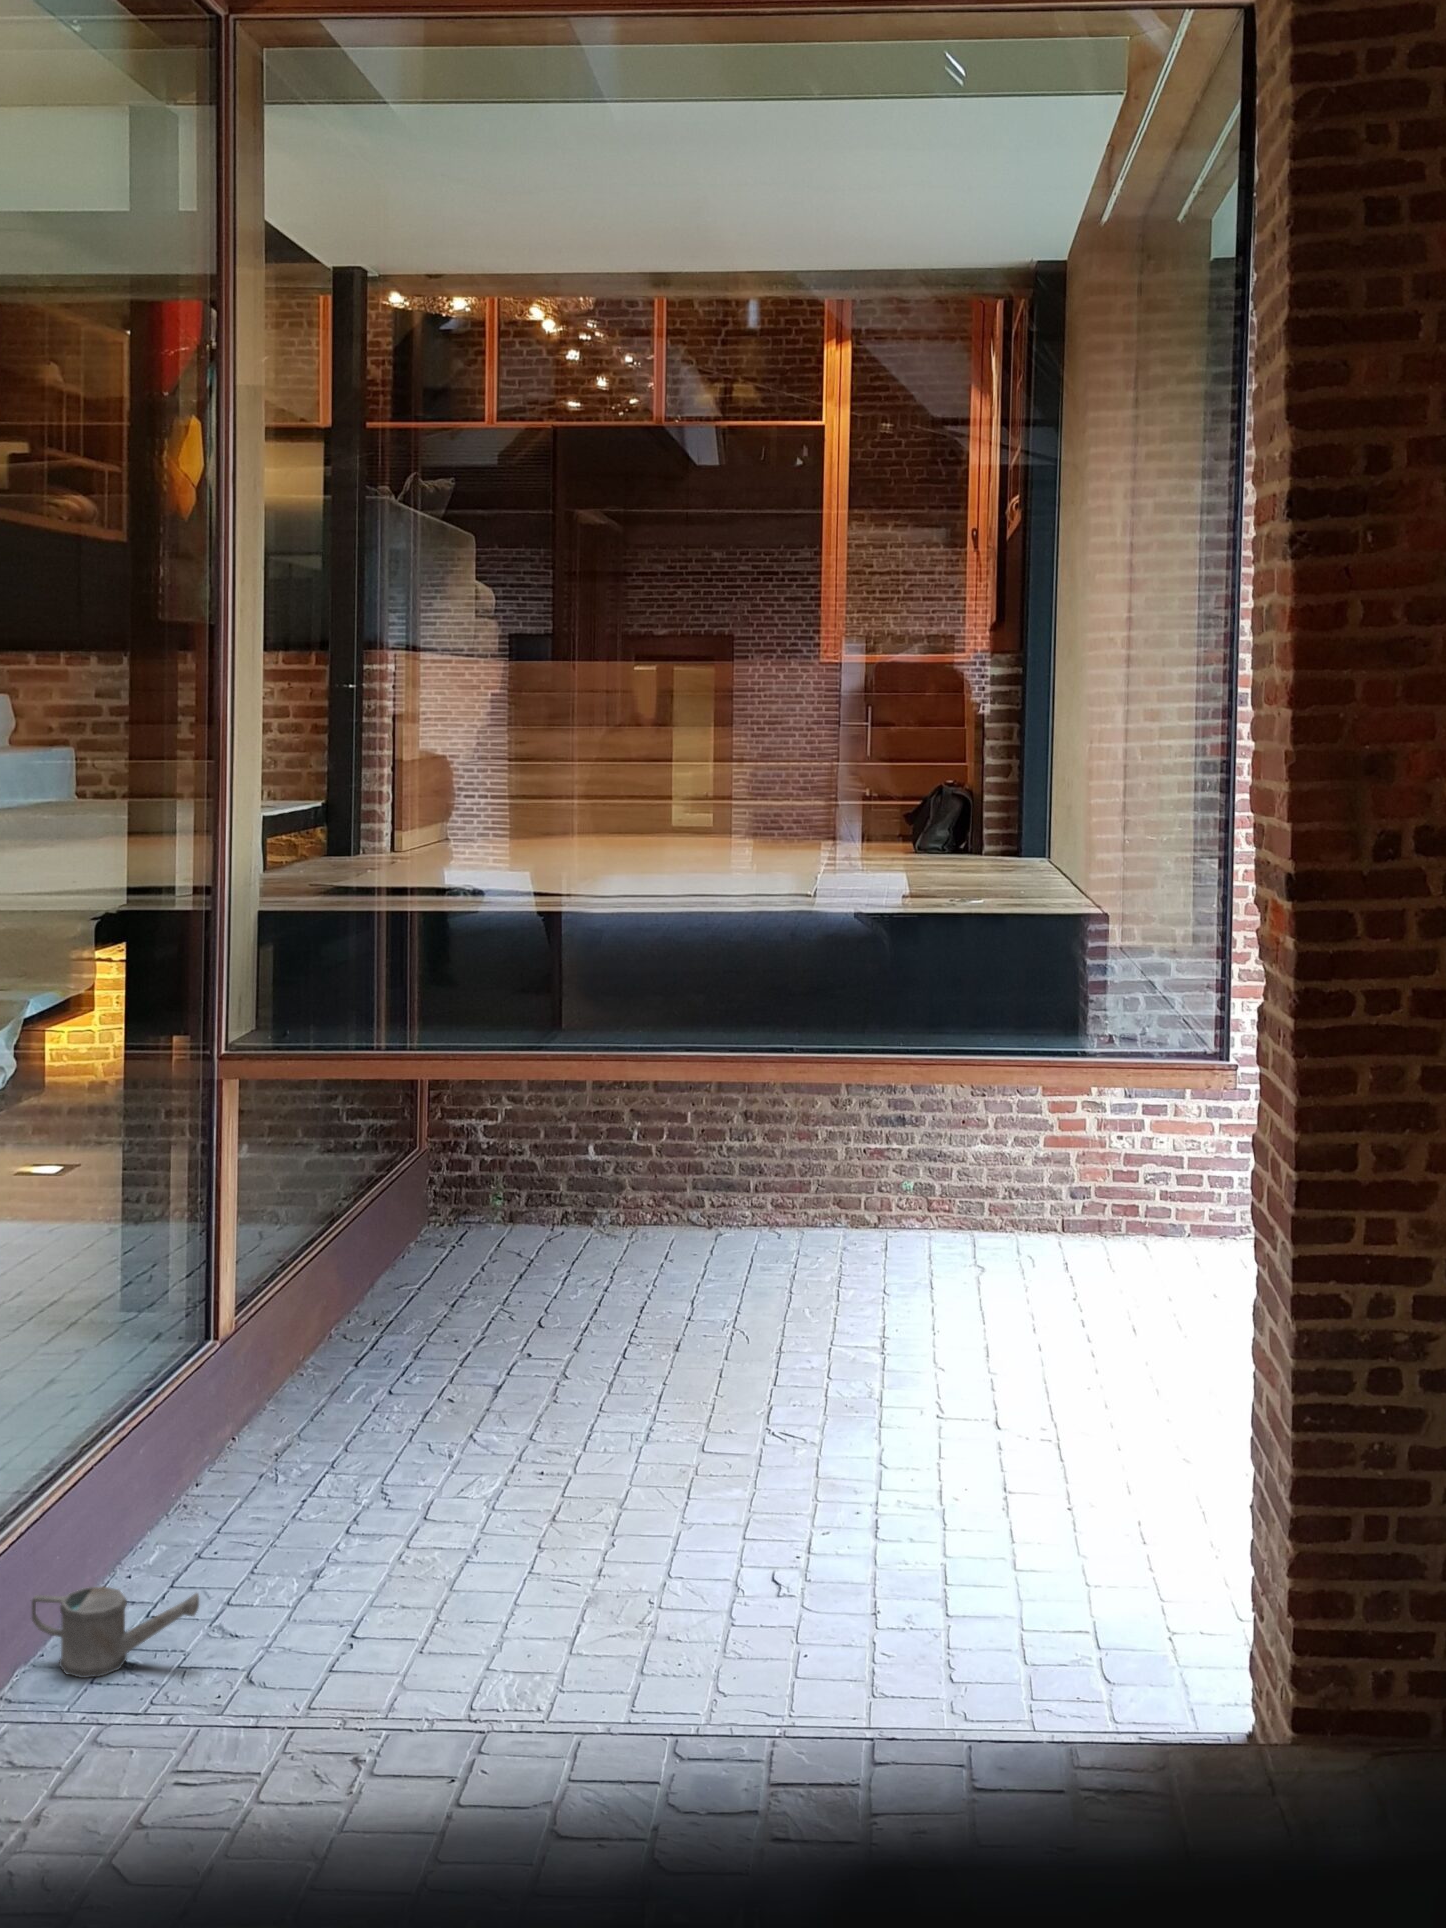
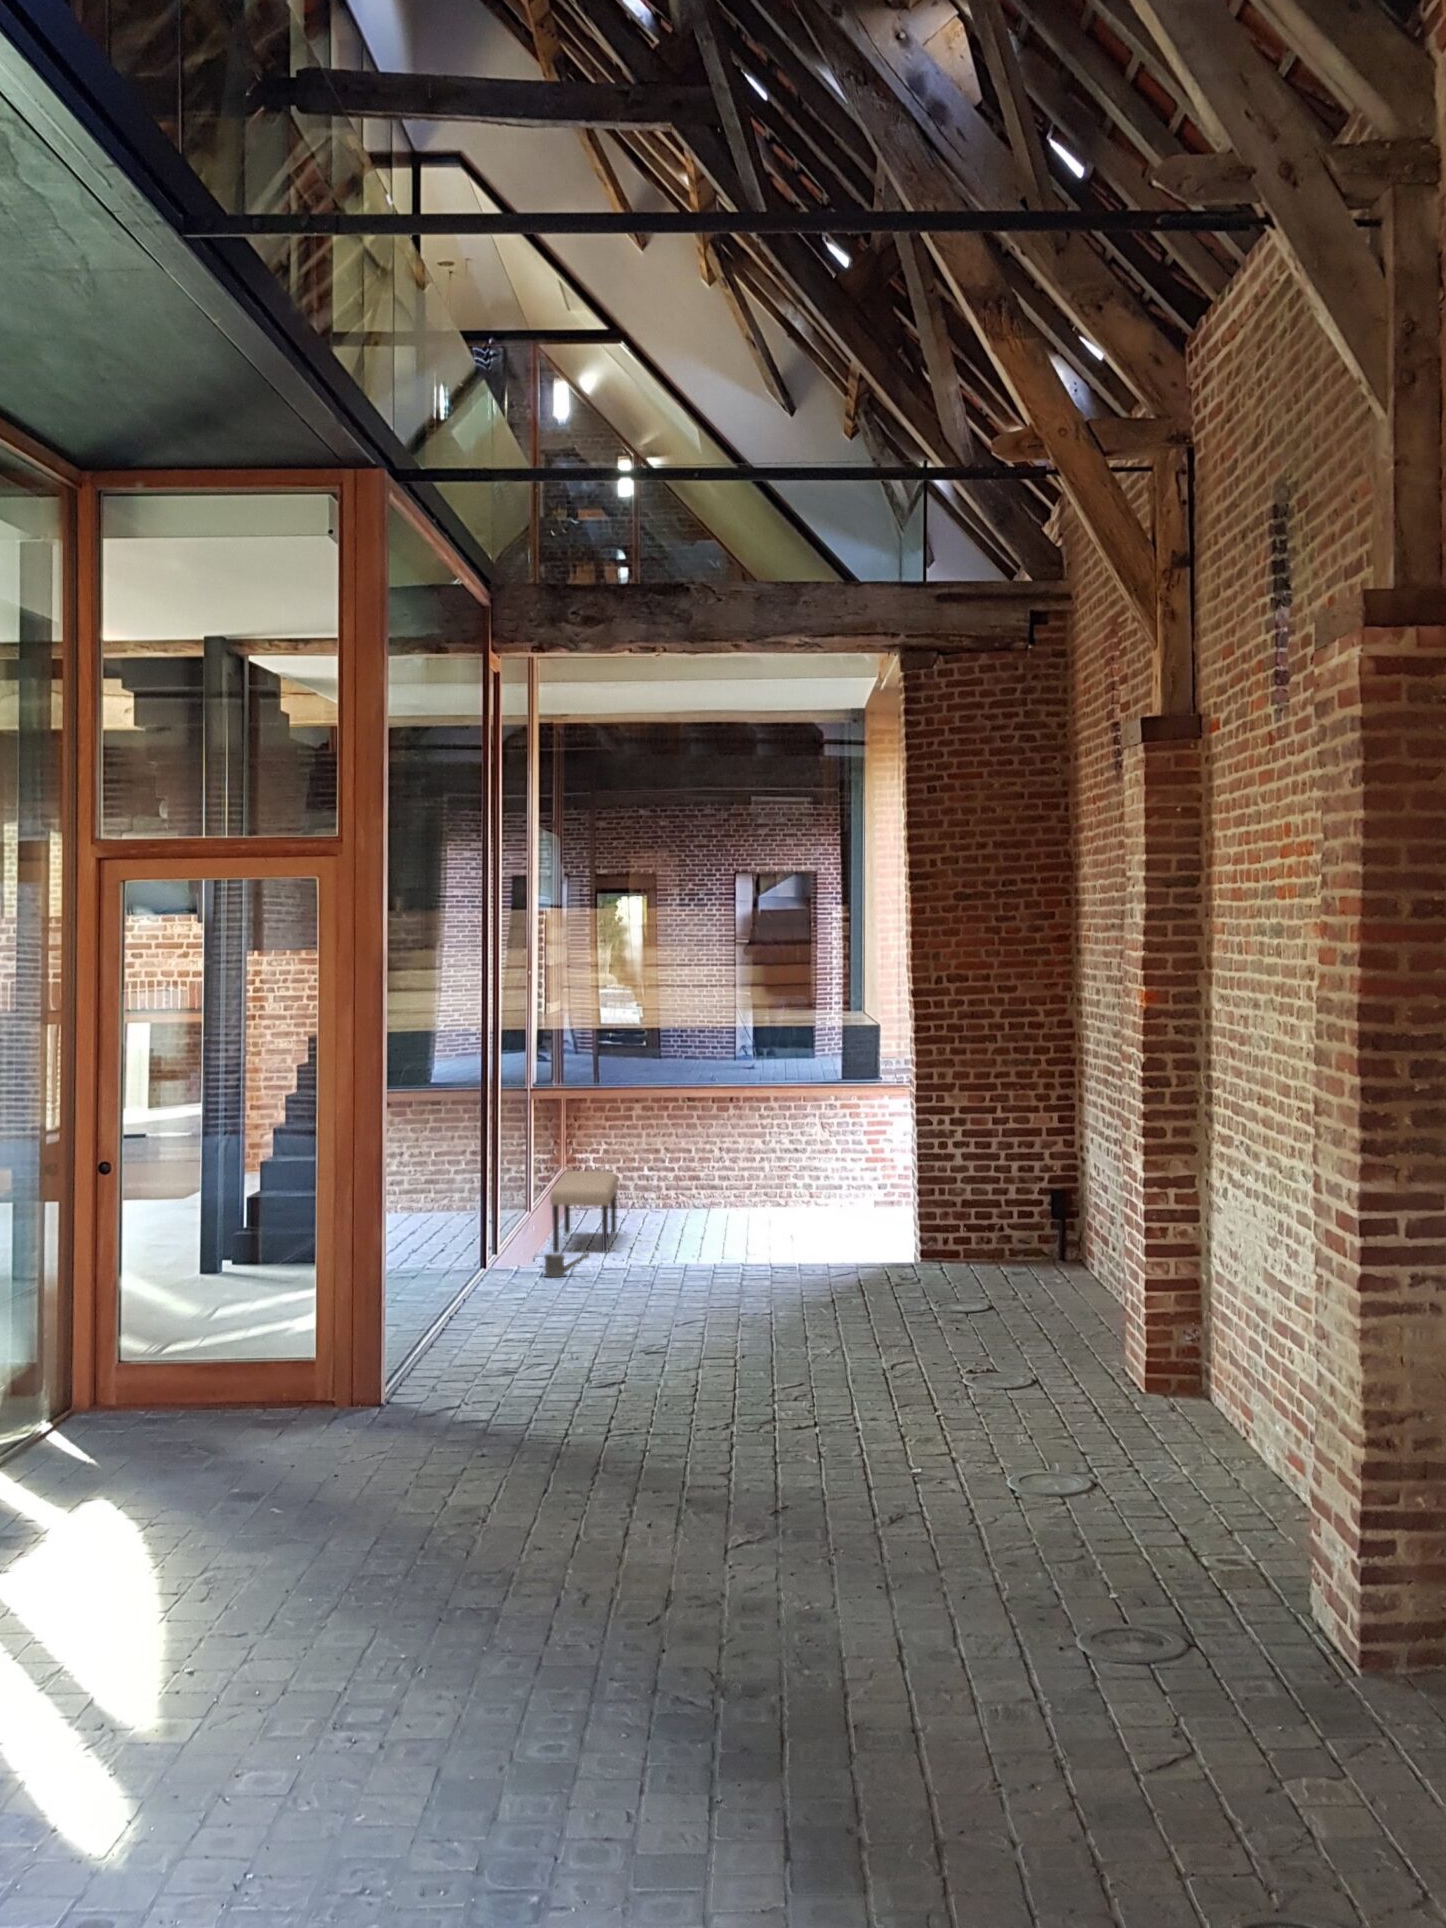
bench: none [224,1212,459,1478] -> present [550,1171,618,1253]

